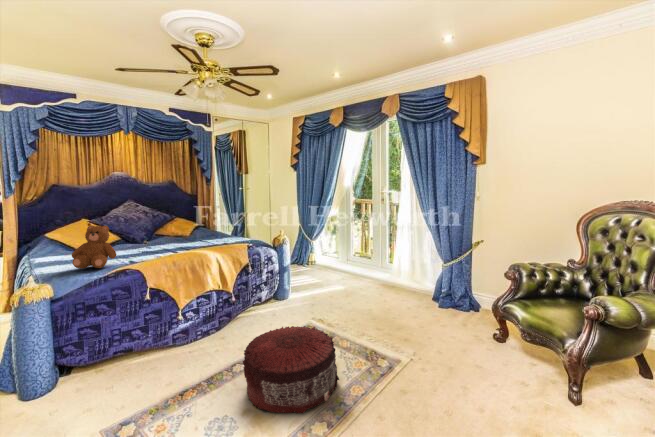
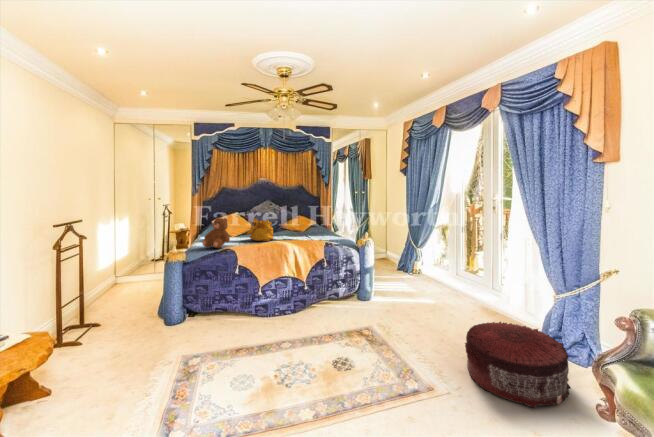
handbag: none [129,223,169,253] -> present [246,219,273,242]
pouf: present [243,326,339,413] -> present [465,322,570,408]

